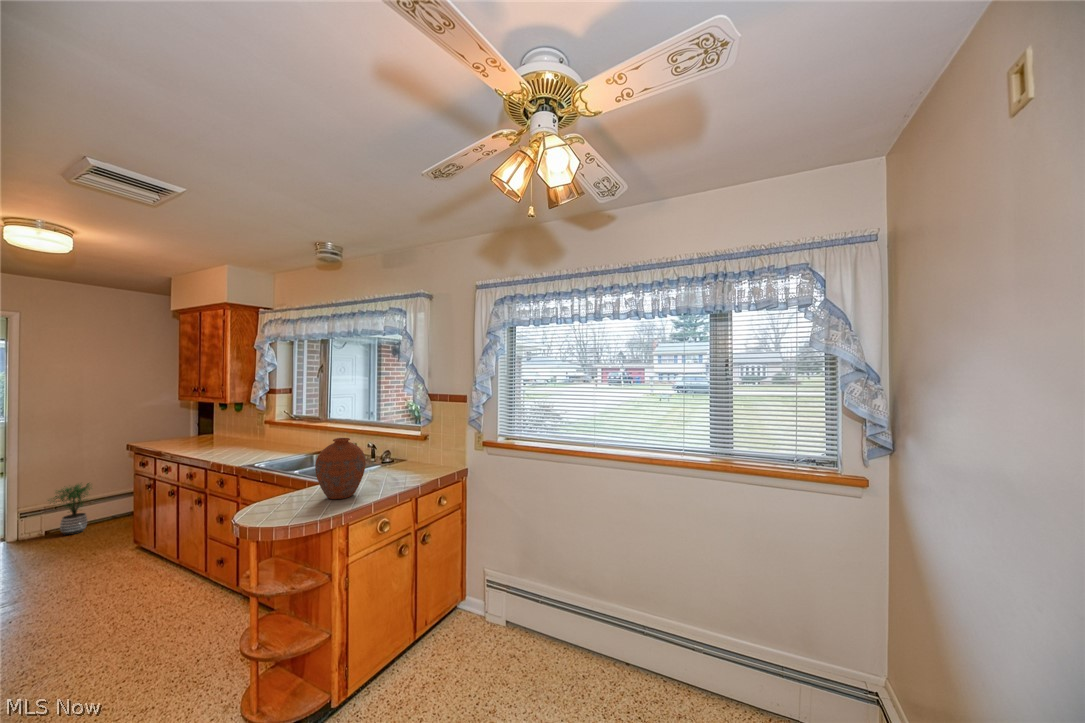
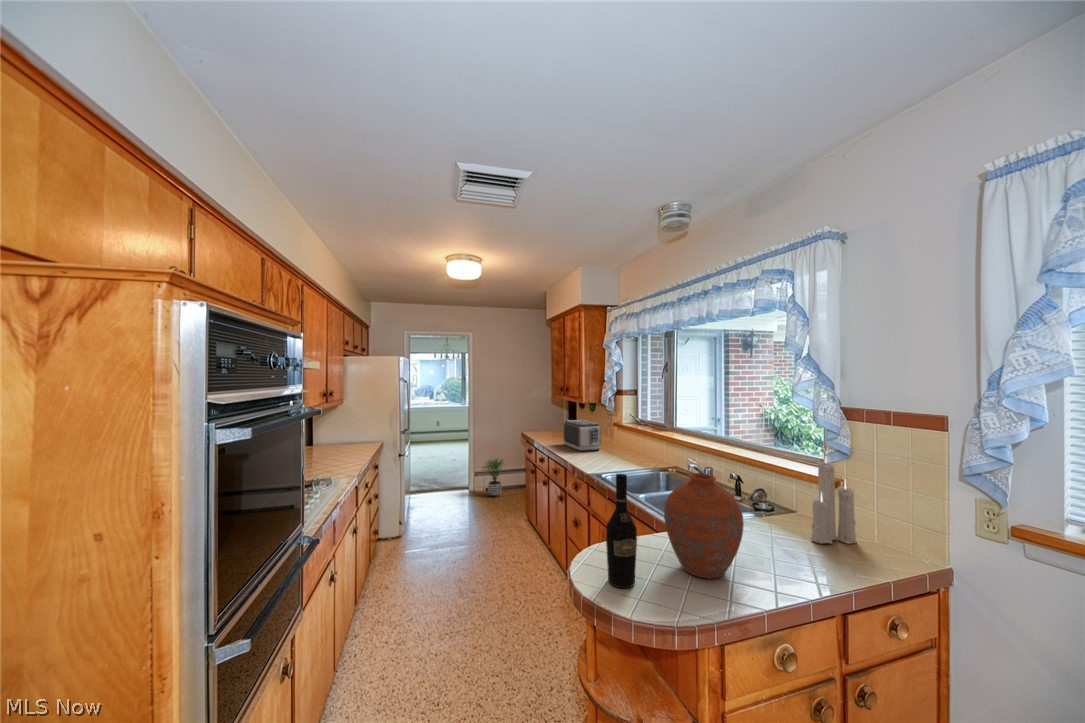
candle: none [408,417,432,471] -> present [811,457,857,544]
toaster: none [203,420,251,451] -> present [564,420,601,451]
wine bottle: none [272,443,296,516] -> present [606,474,637,588]

